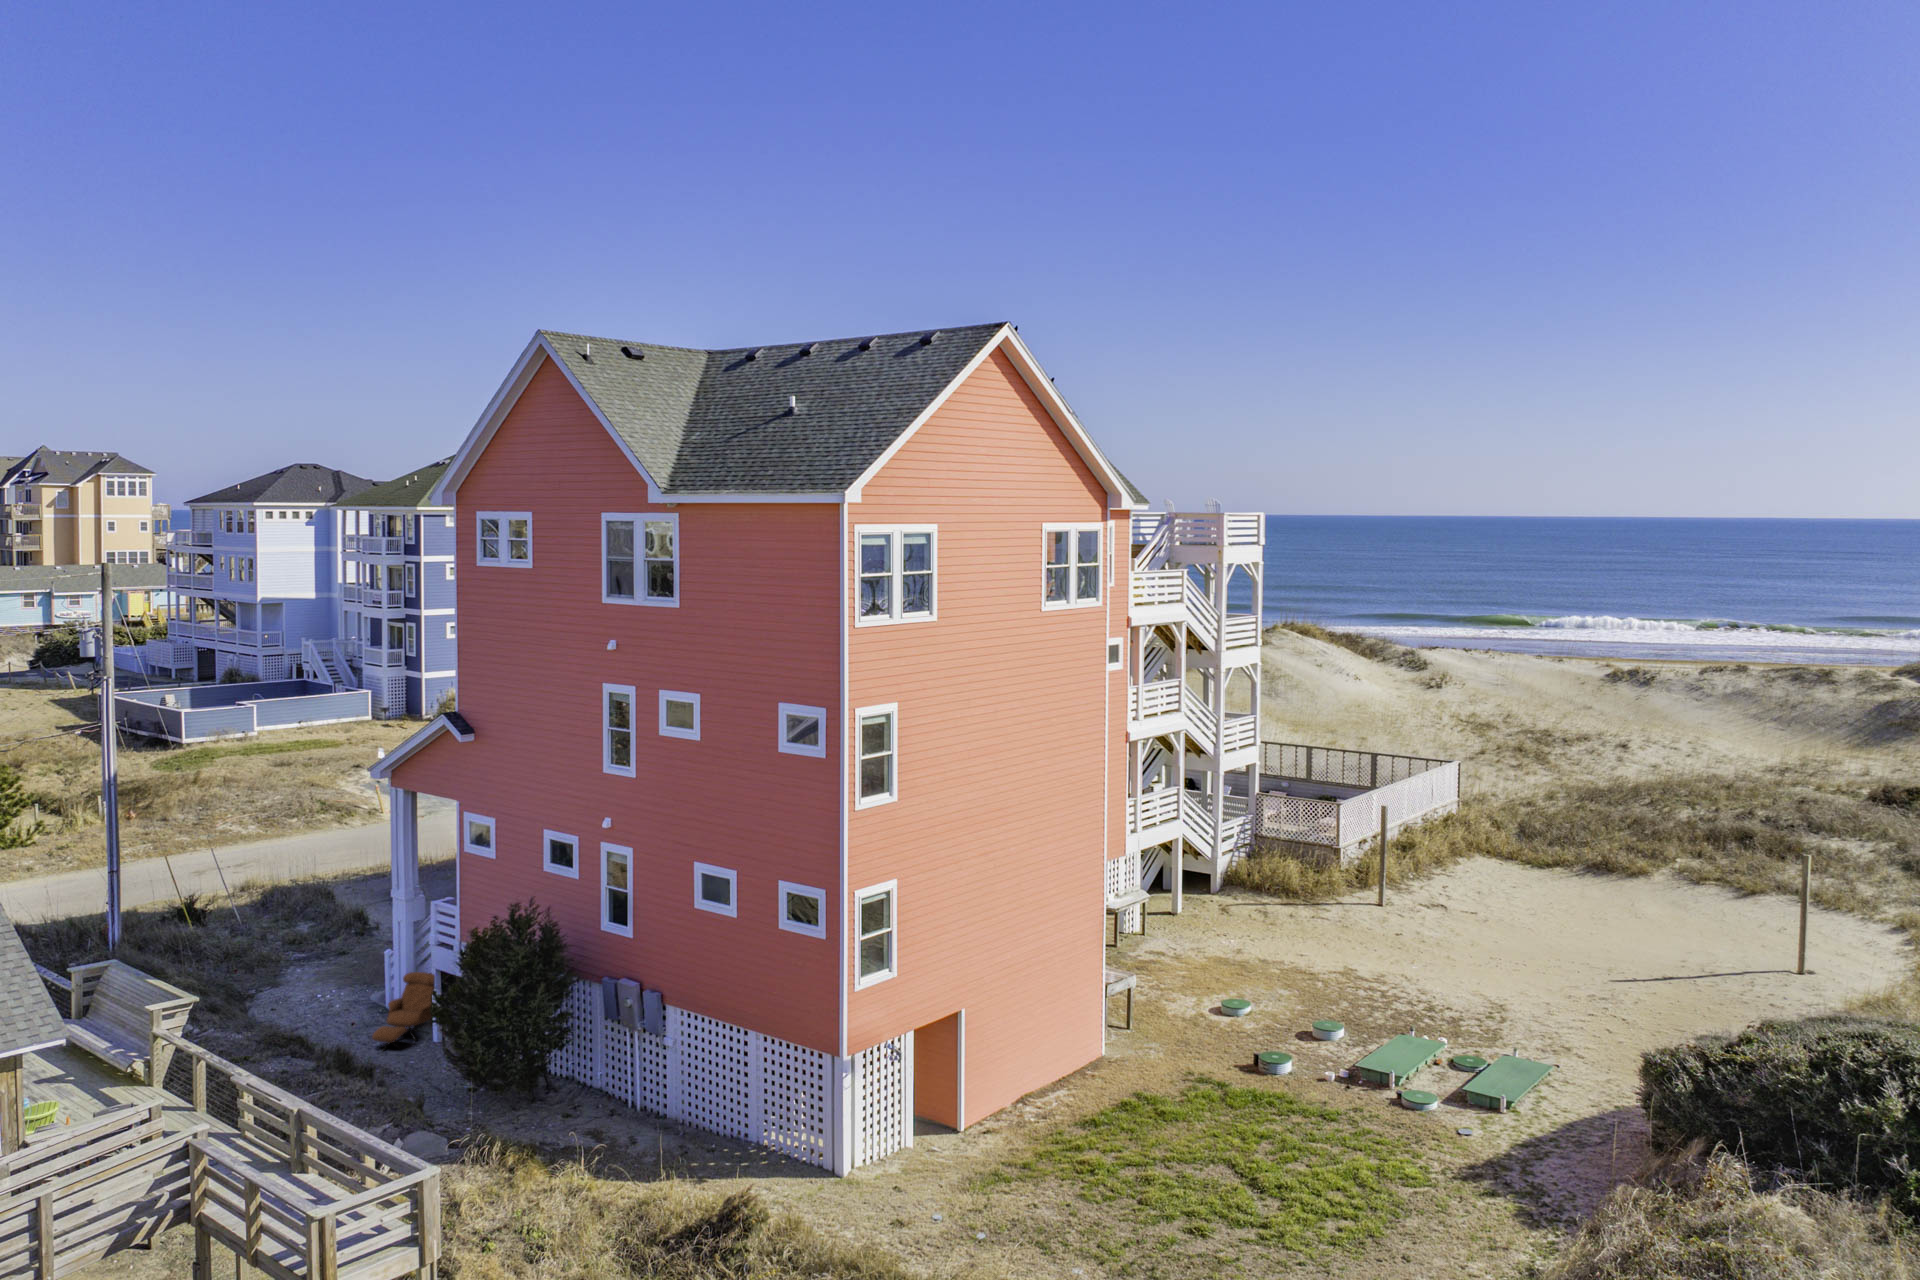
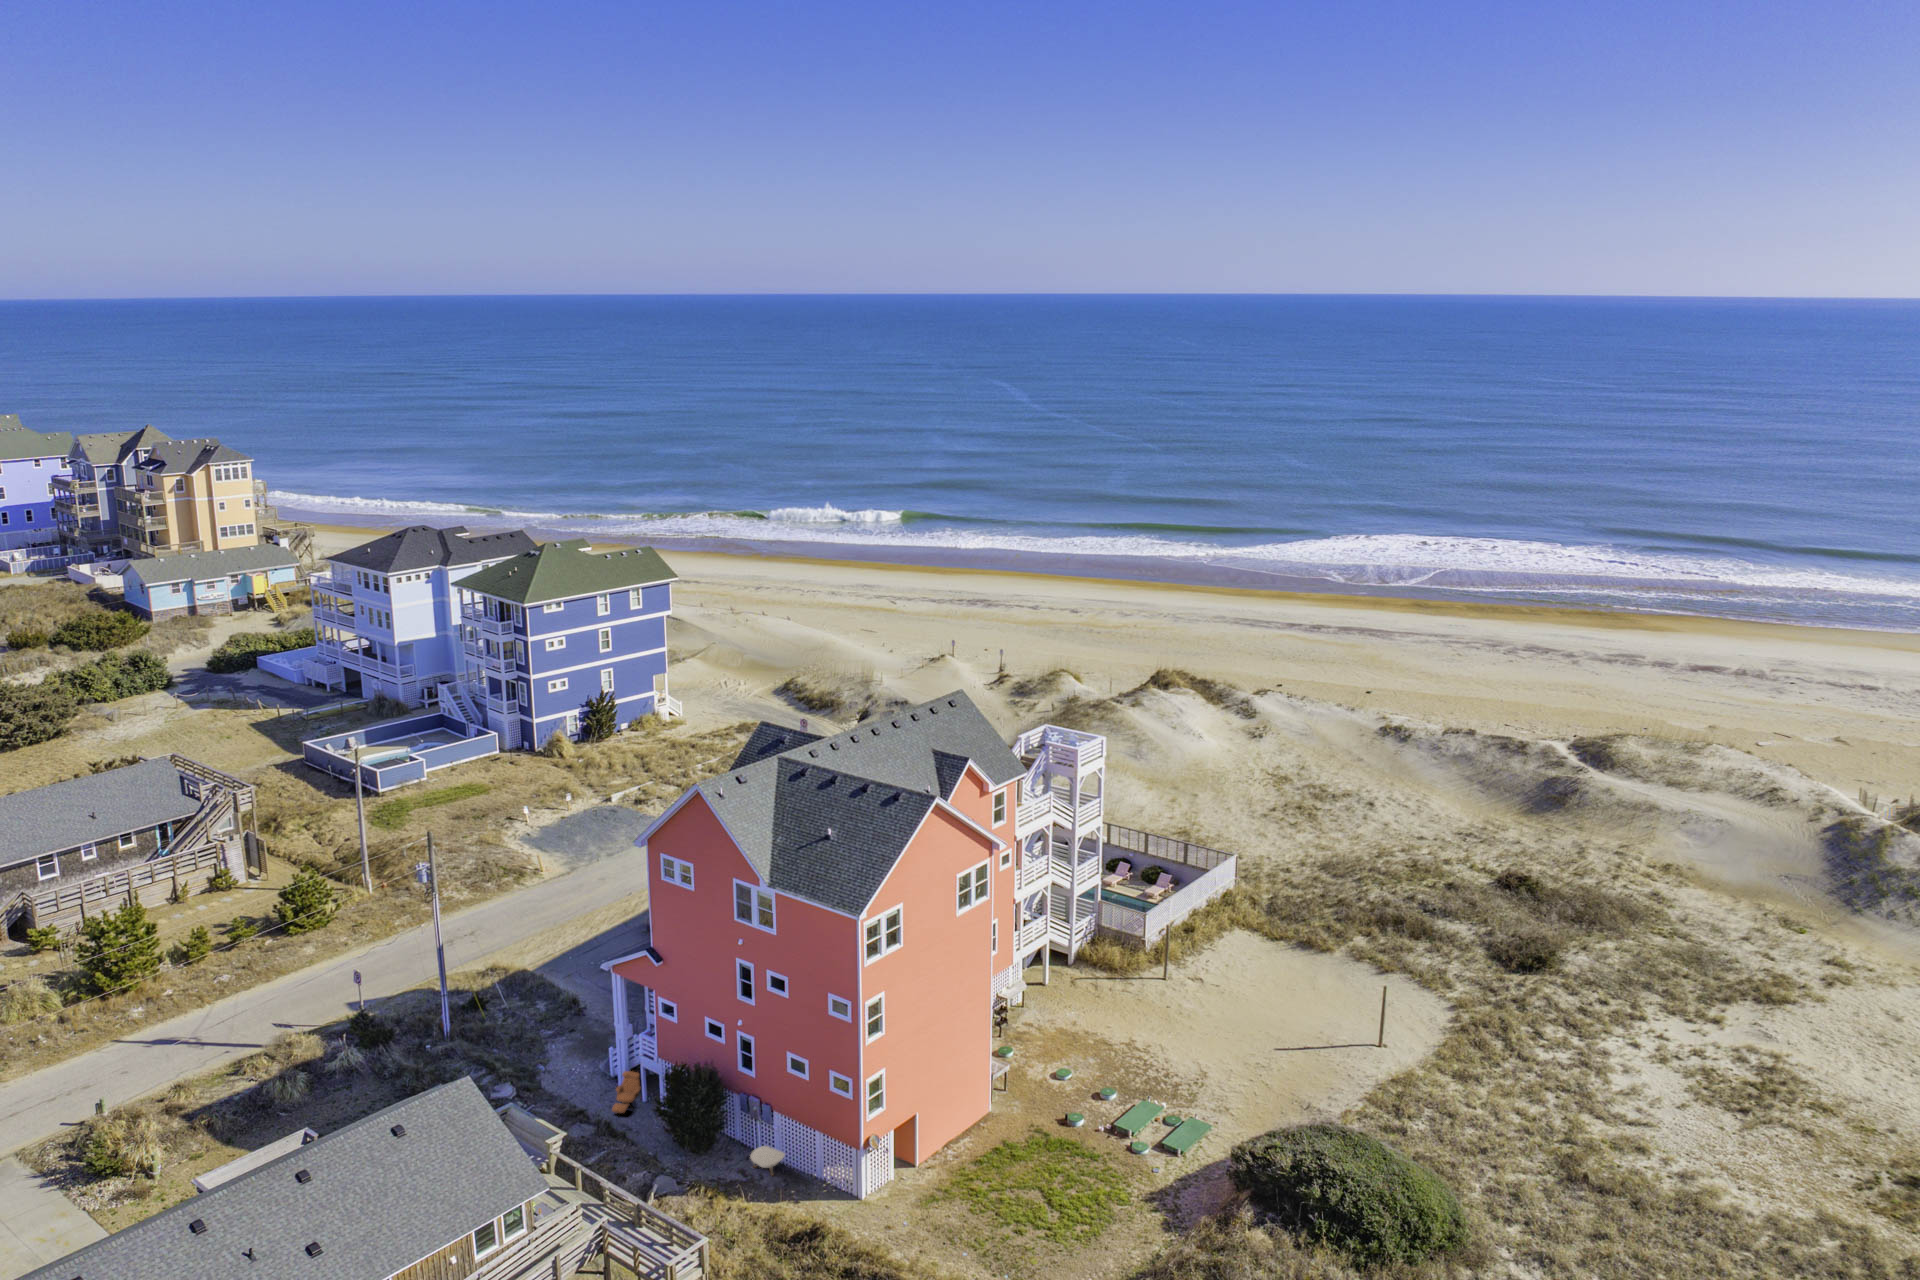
round table: none [615,1080,688,1134] -> present [750,1146,785,1176]

